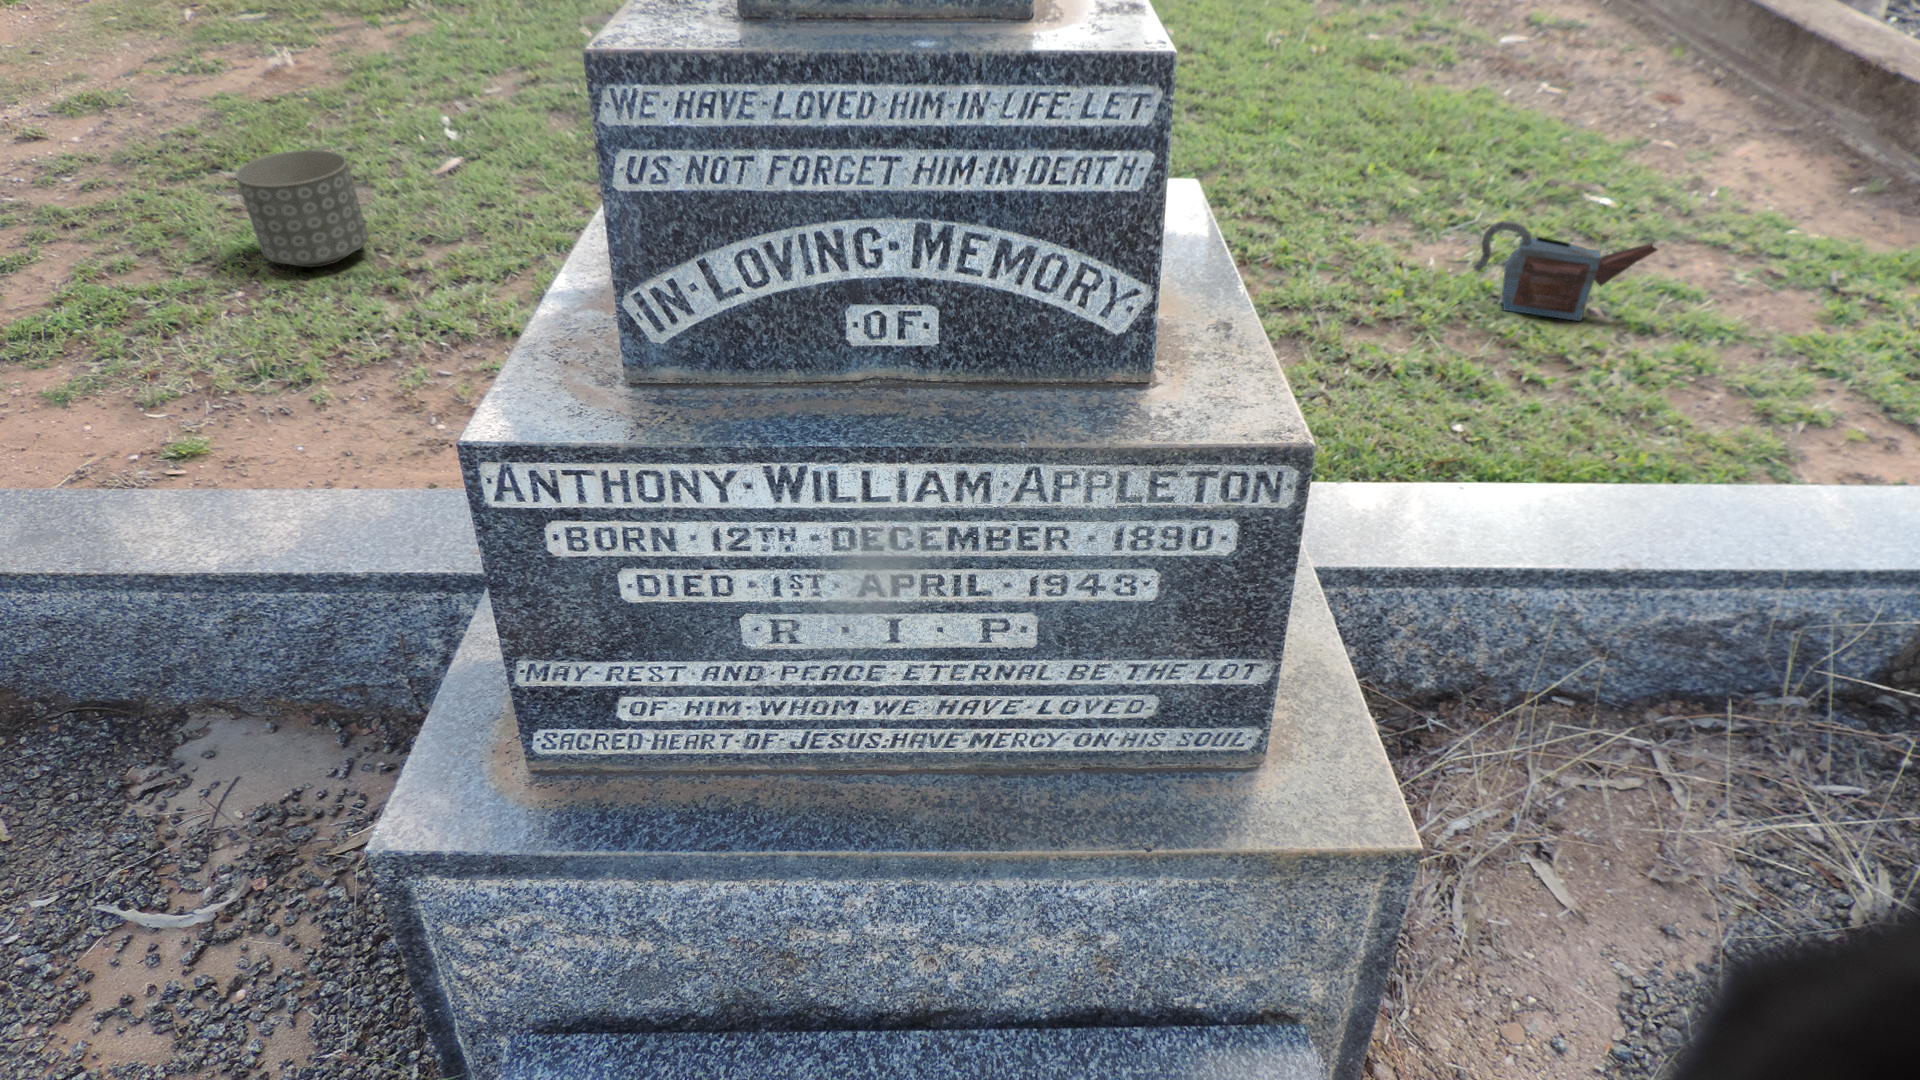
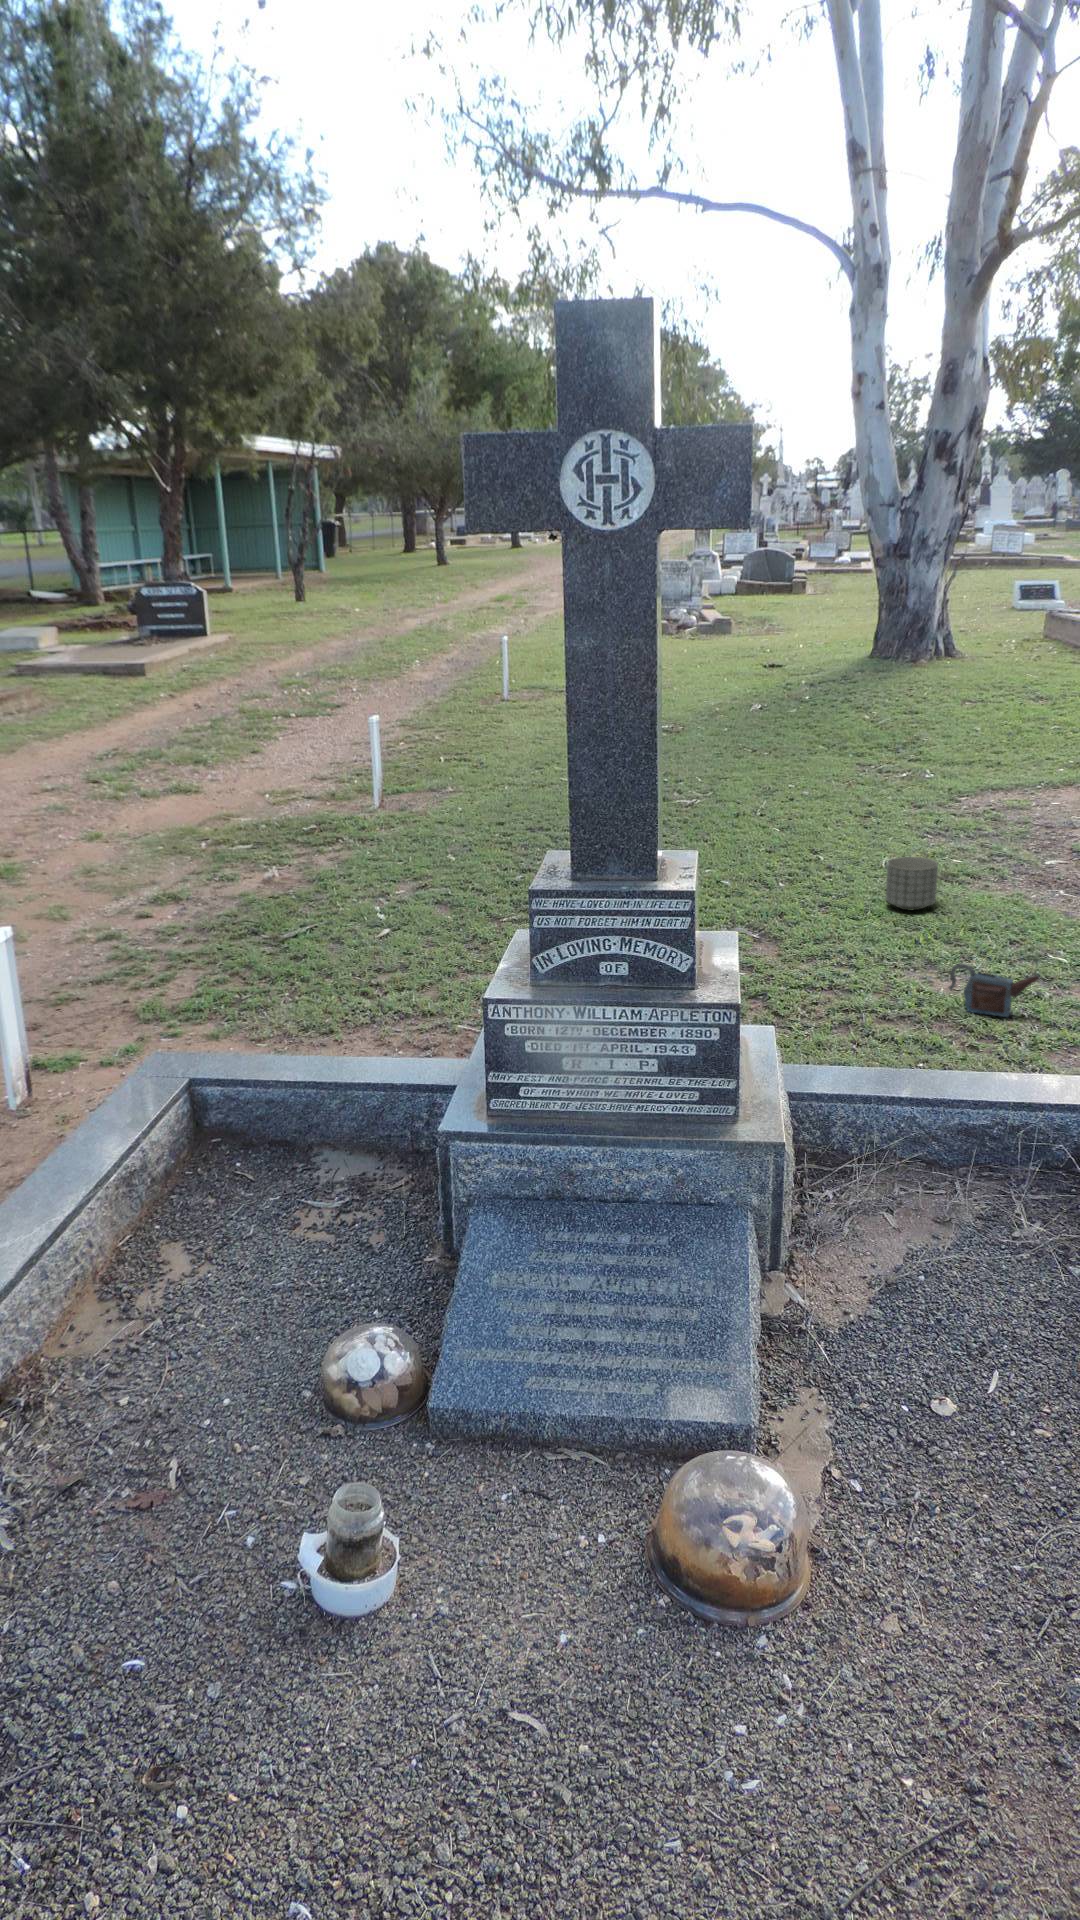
planter: present [235,150,369,267] -> present [886,857,938,911]

